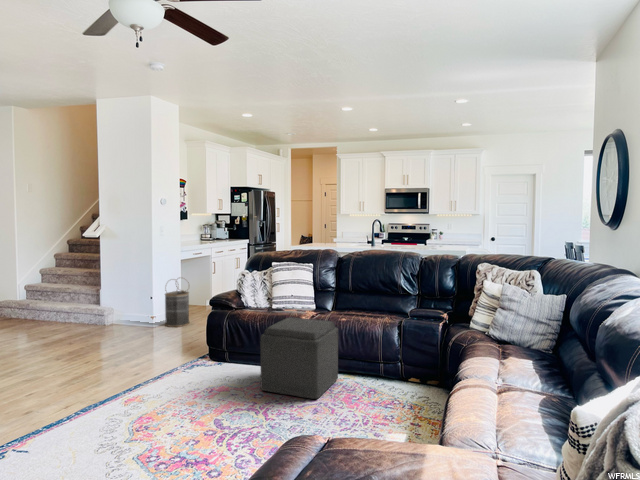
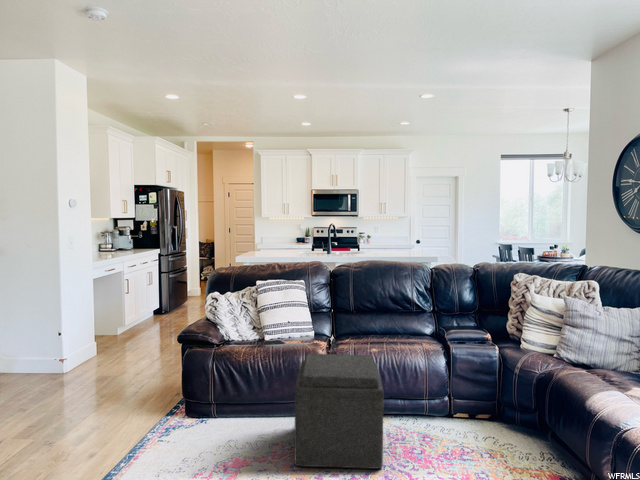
basket: present [165,281,189,327] -> none [72,301,106,370]

